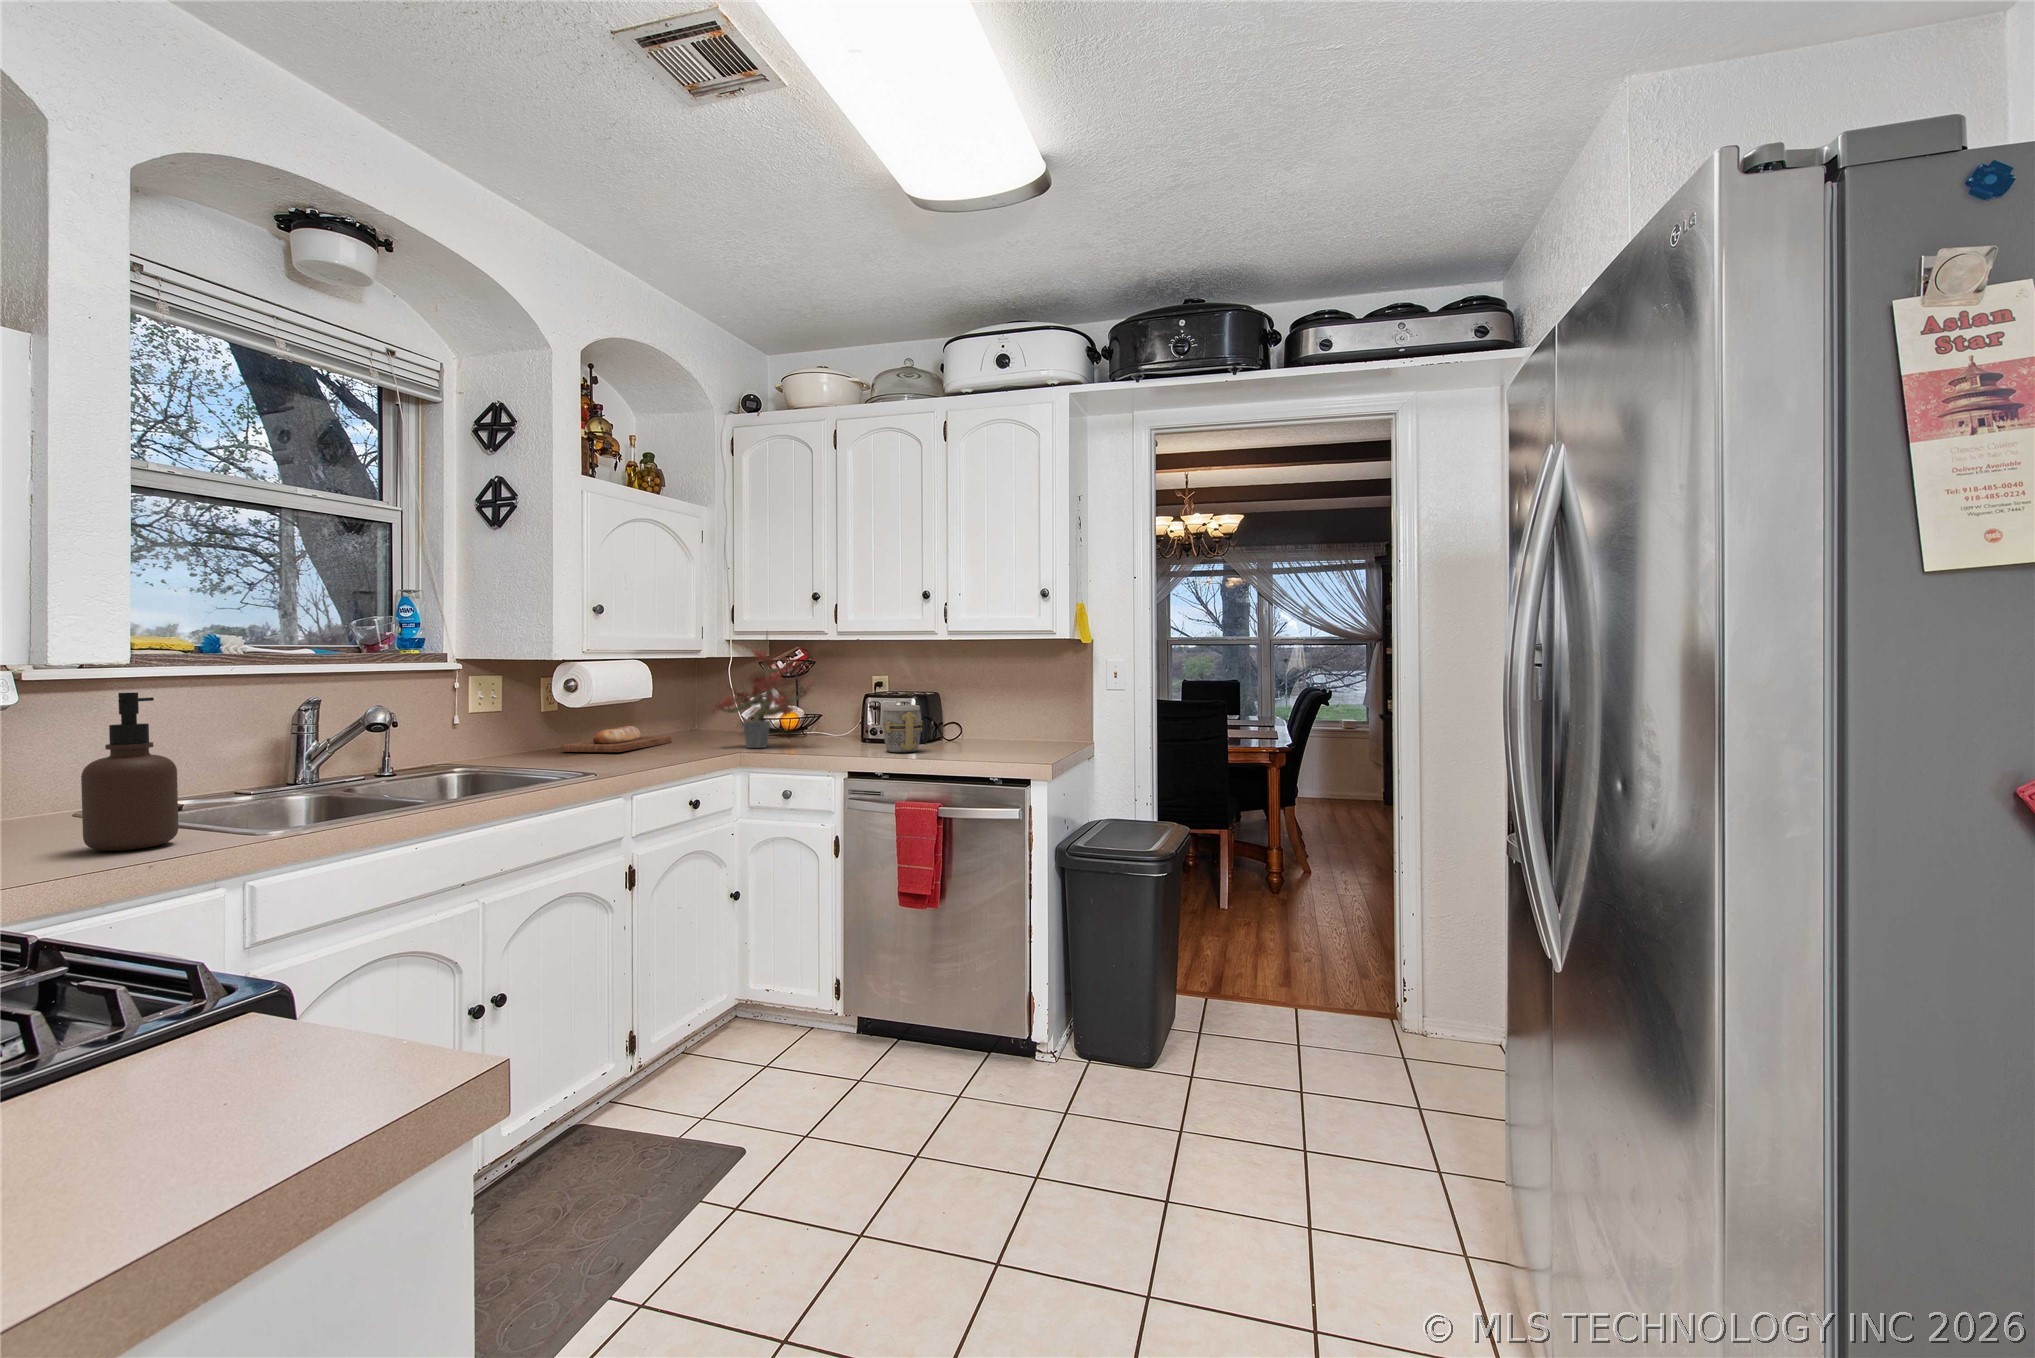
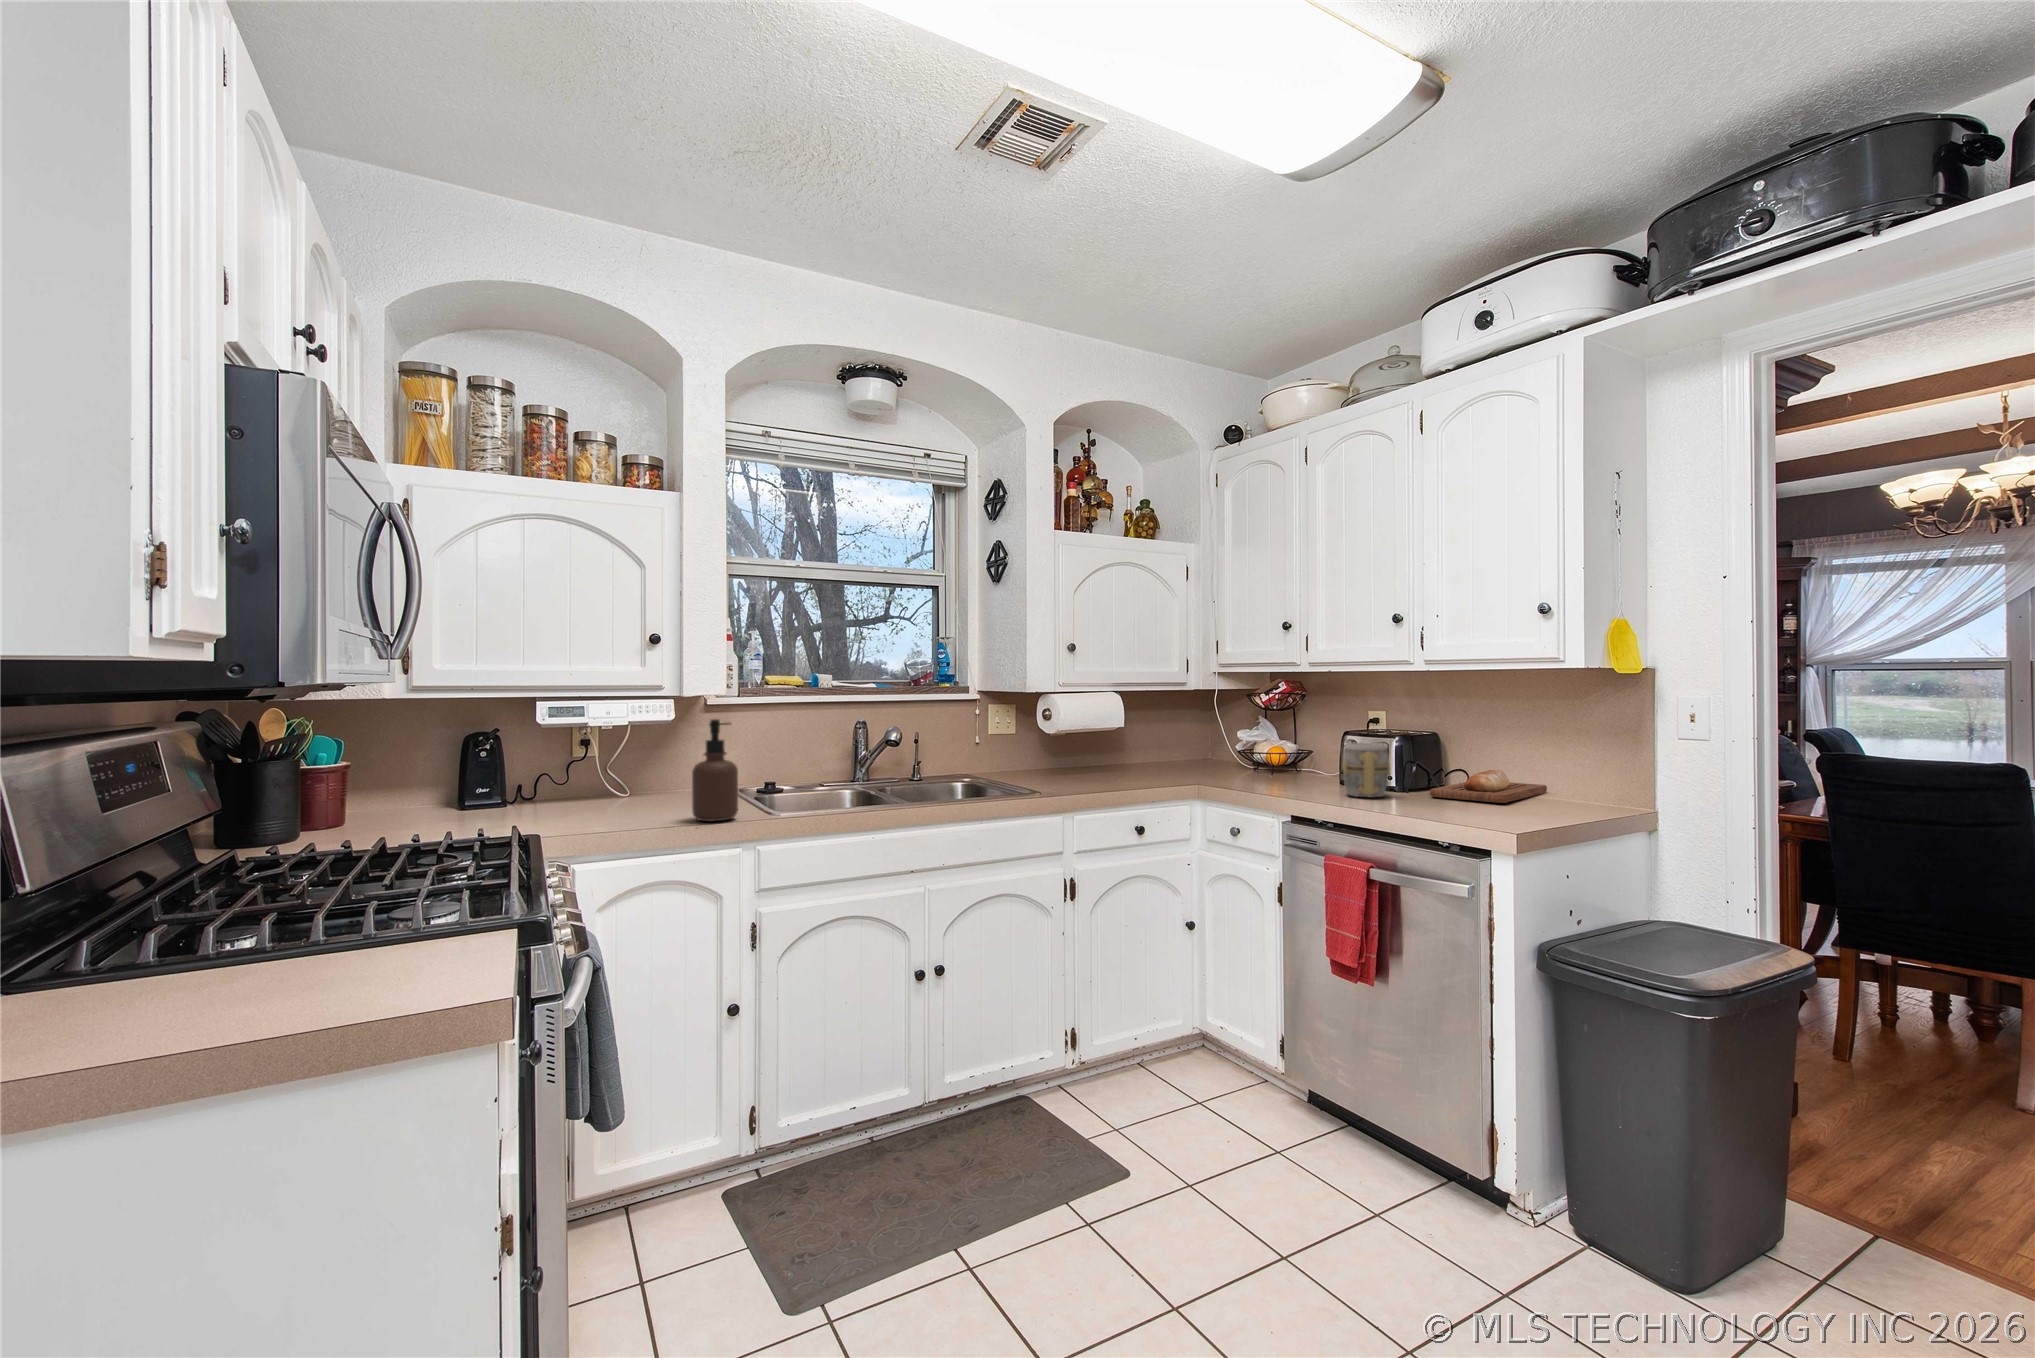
potted plant: present [699,642,813,748] -> none [1168,660,1282,780]
bread loaf: present [560,726,672,752] -> present [1430,770,1547,803]

